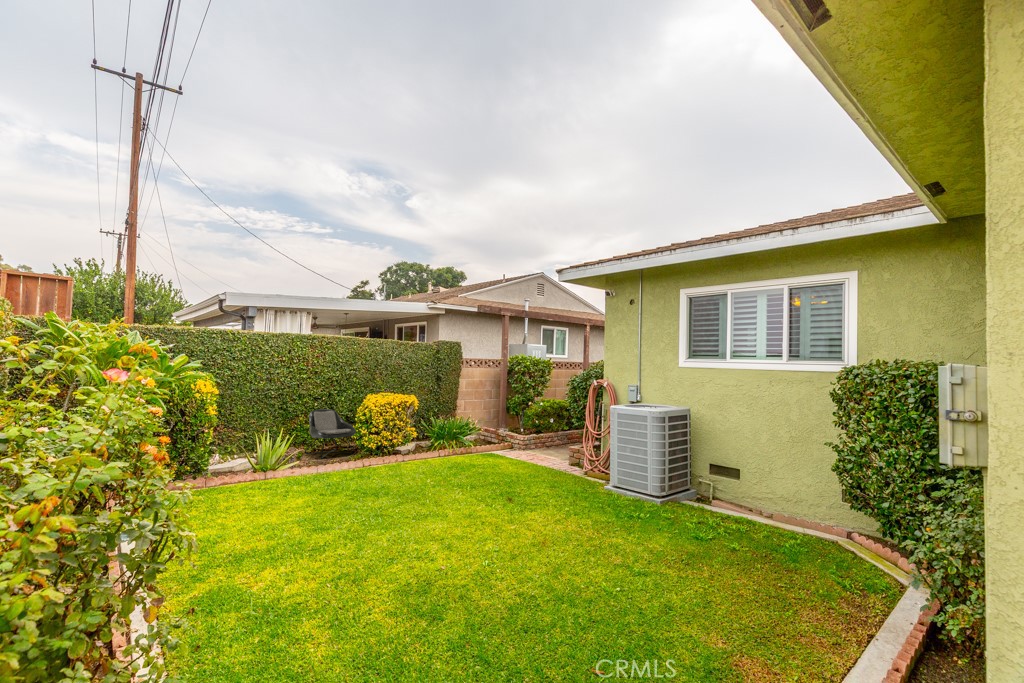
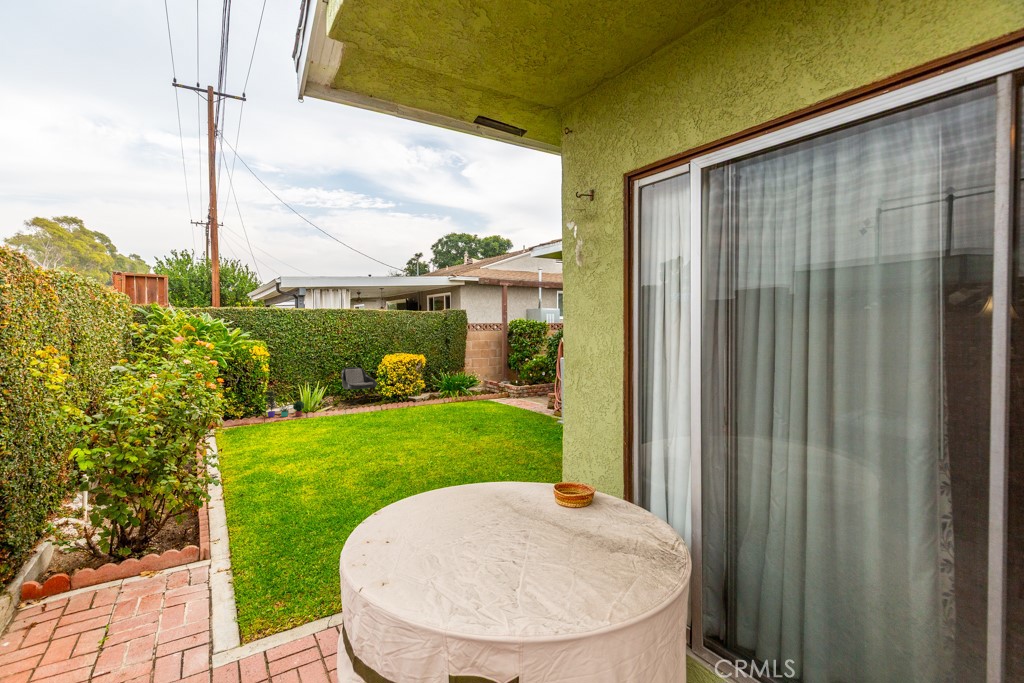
potted plant: none [206,438,263,478] -> present [266,390,304,417]

